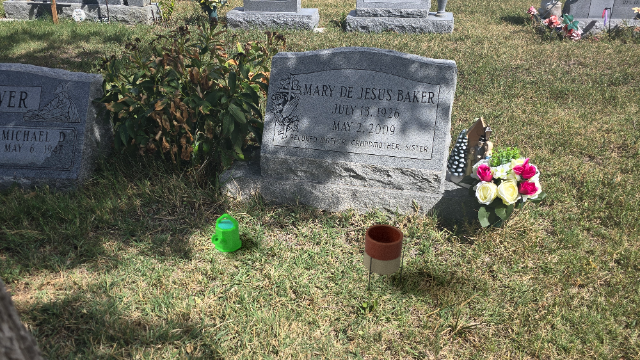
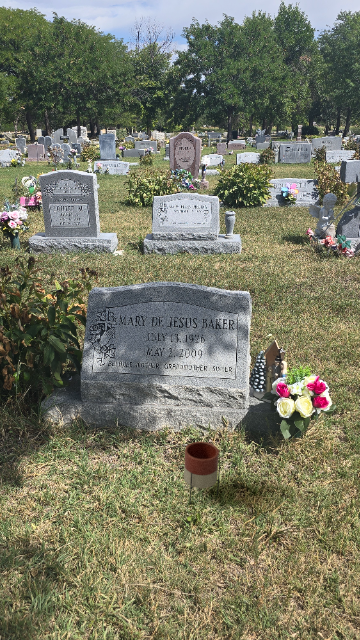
watering can: present [211,214,242,252] -> none [39,440,67,478]

